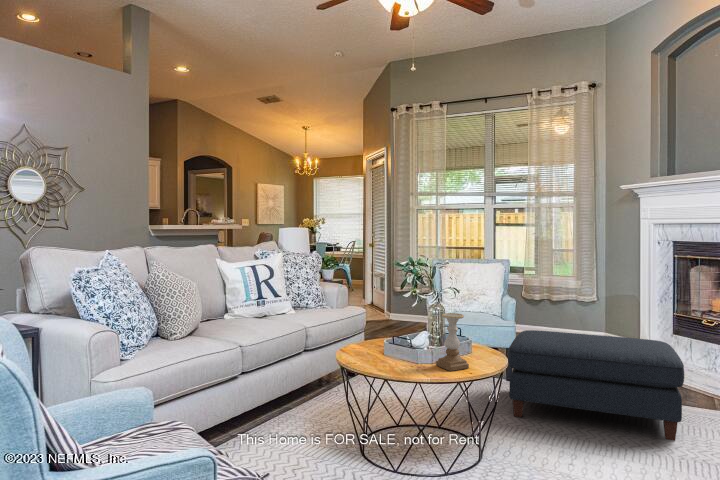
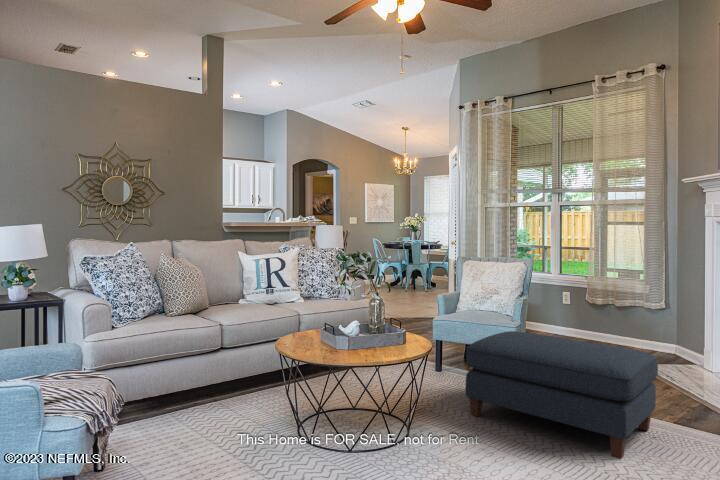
candle holder: present [436,313,469,371] -> none [348,304,373,357]

